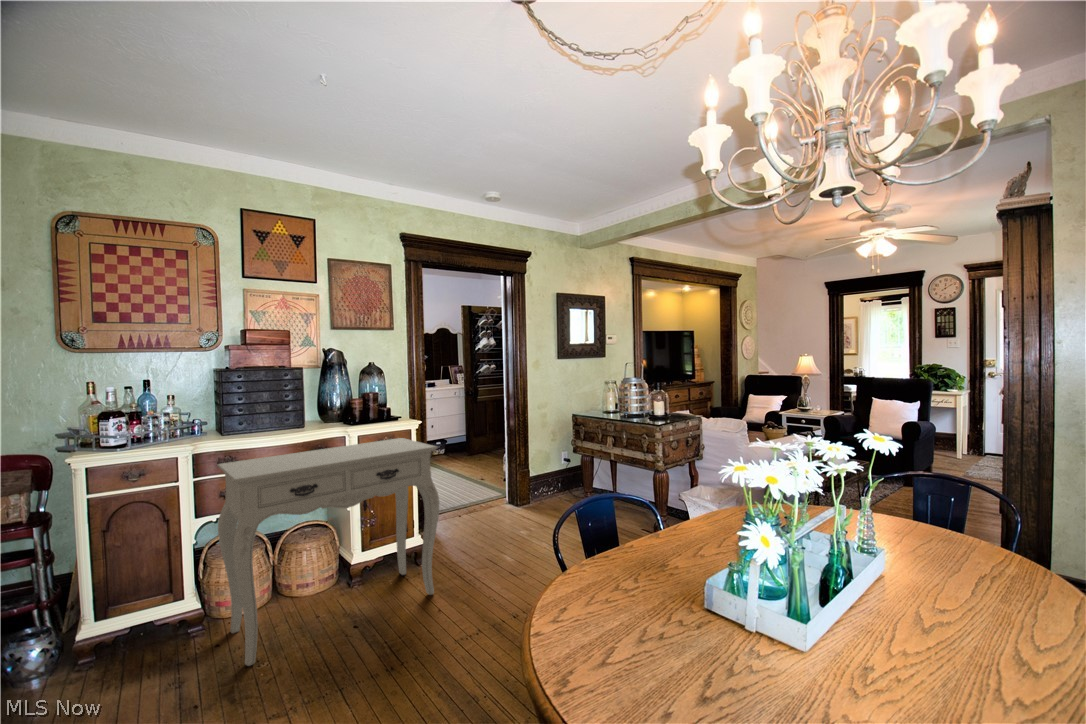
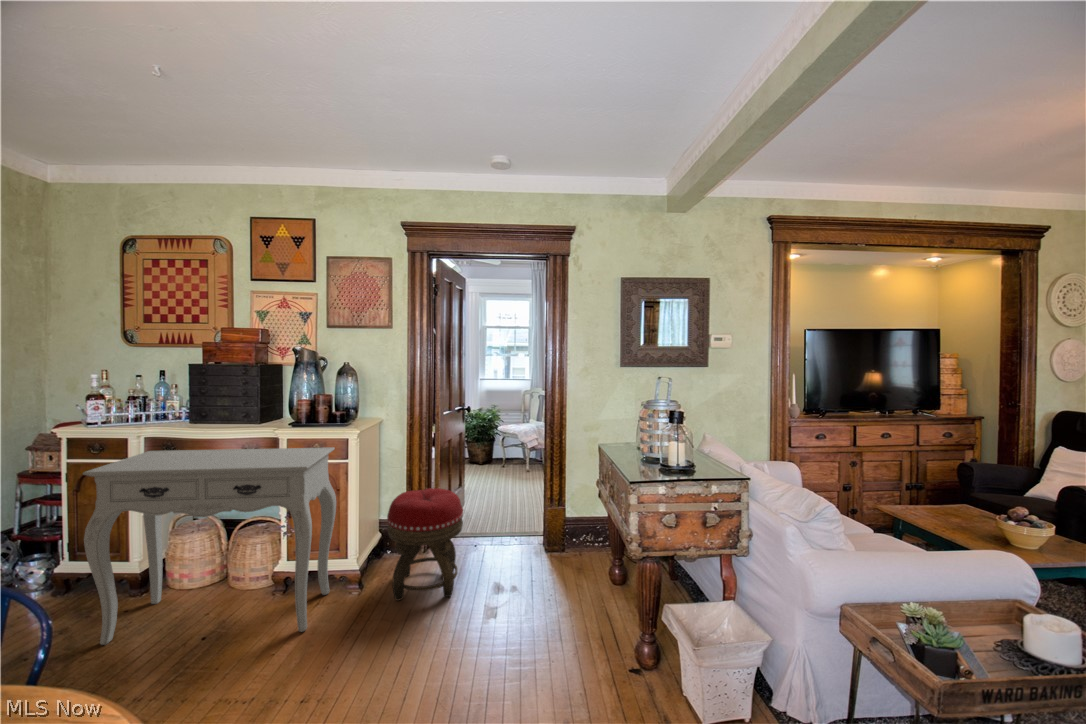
footstool: none [442,466,507,560] -> present [387,488,463,601]

